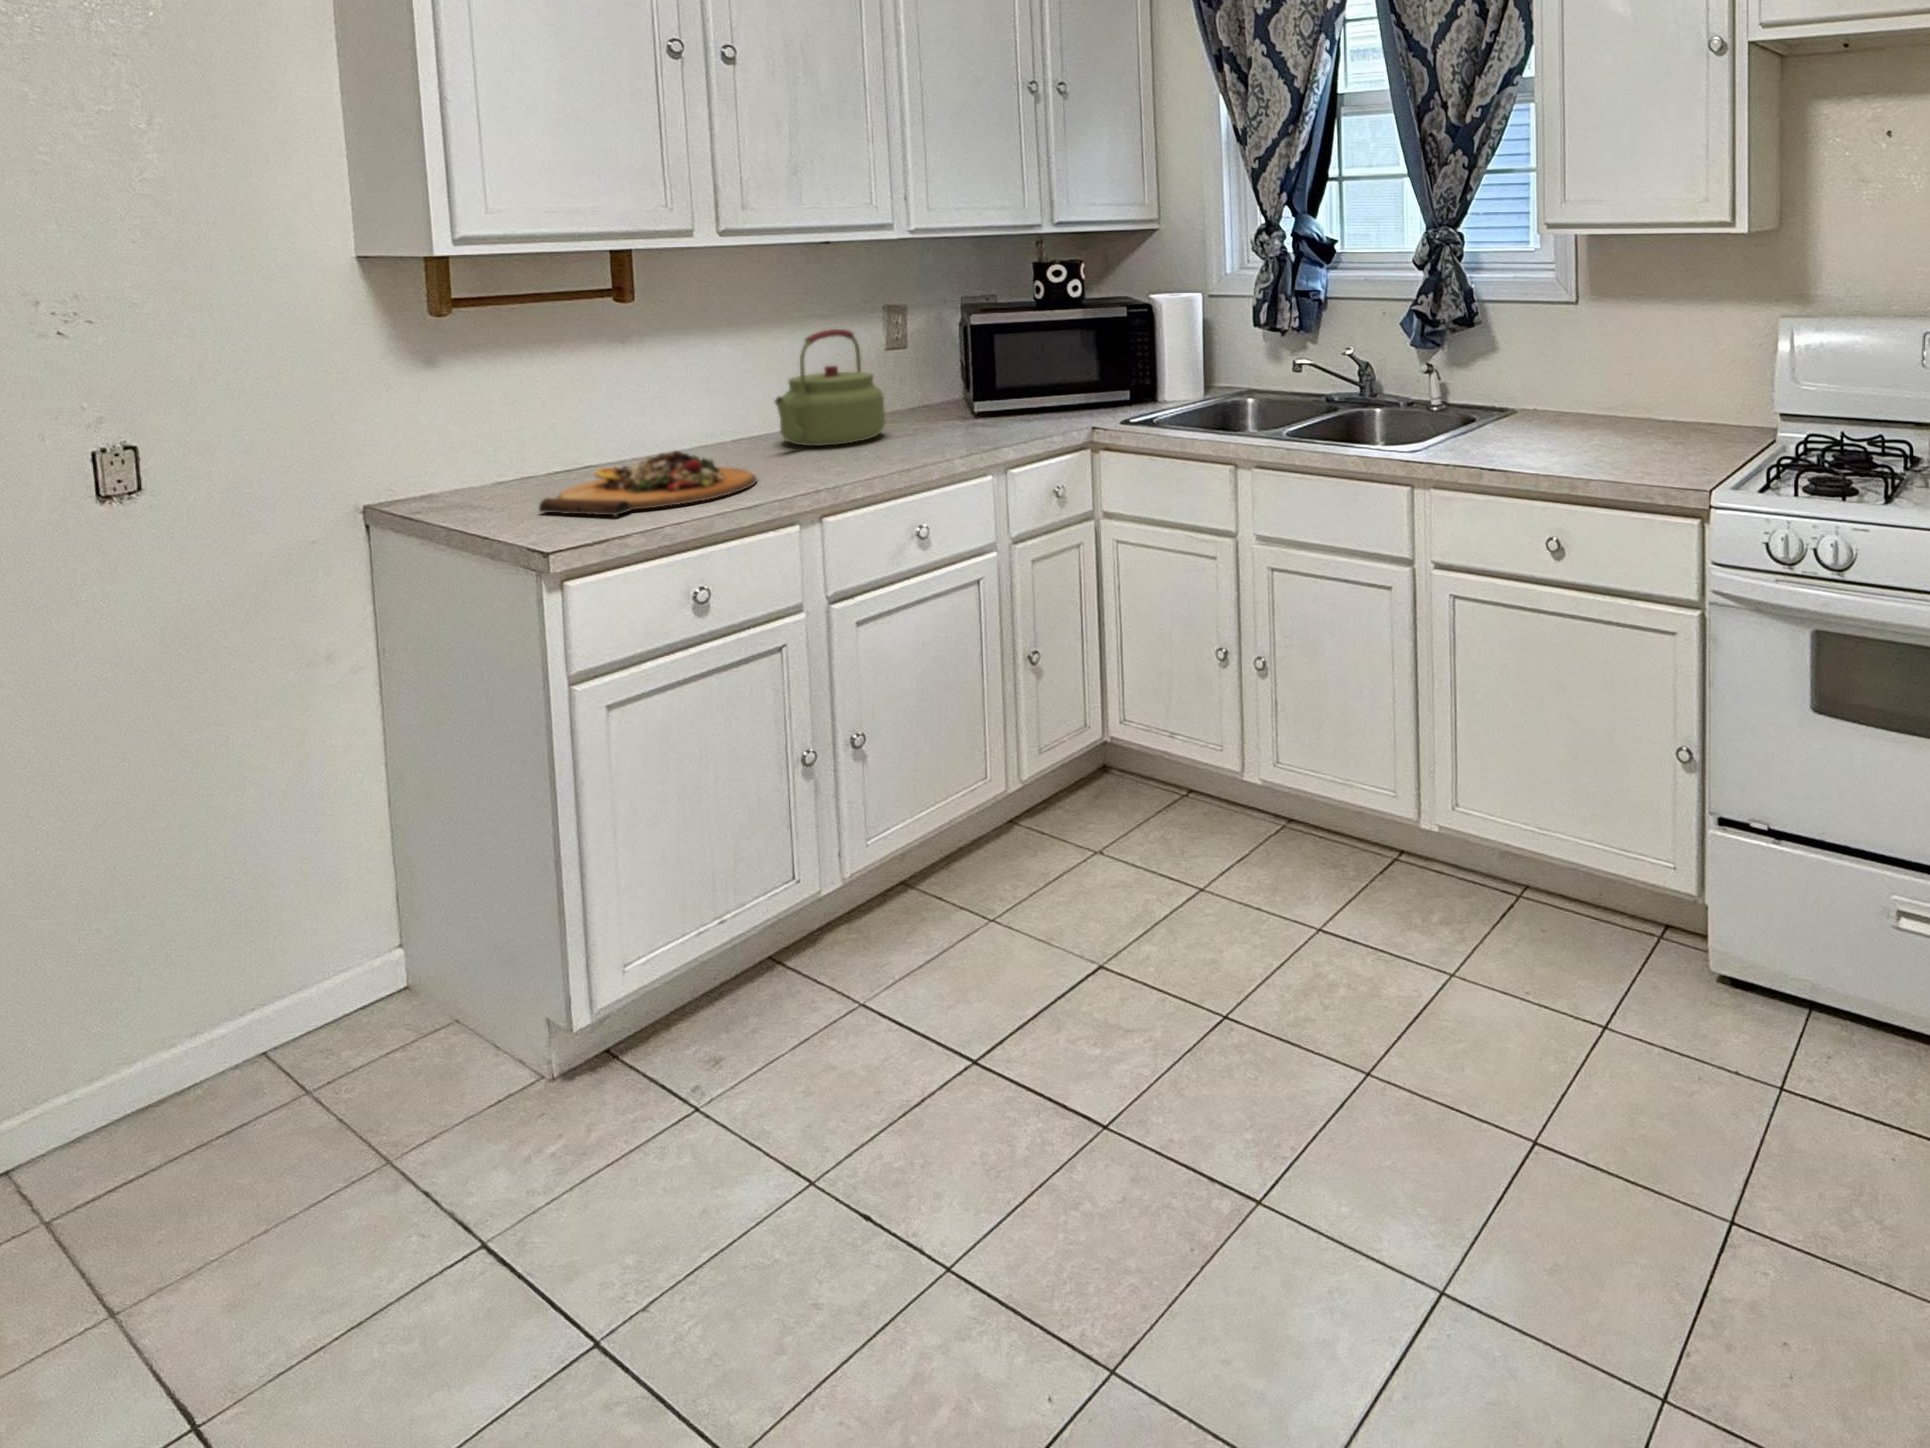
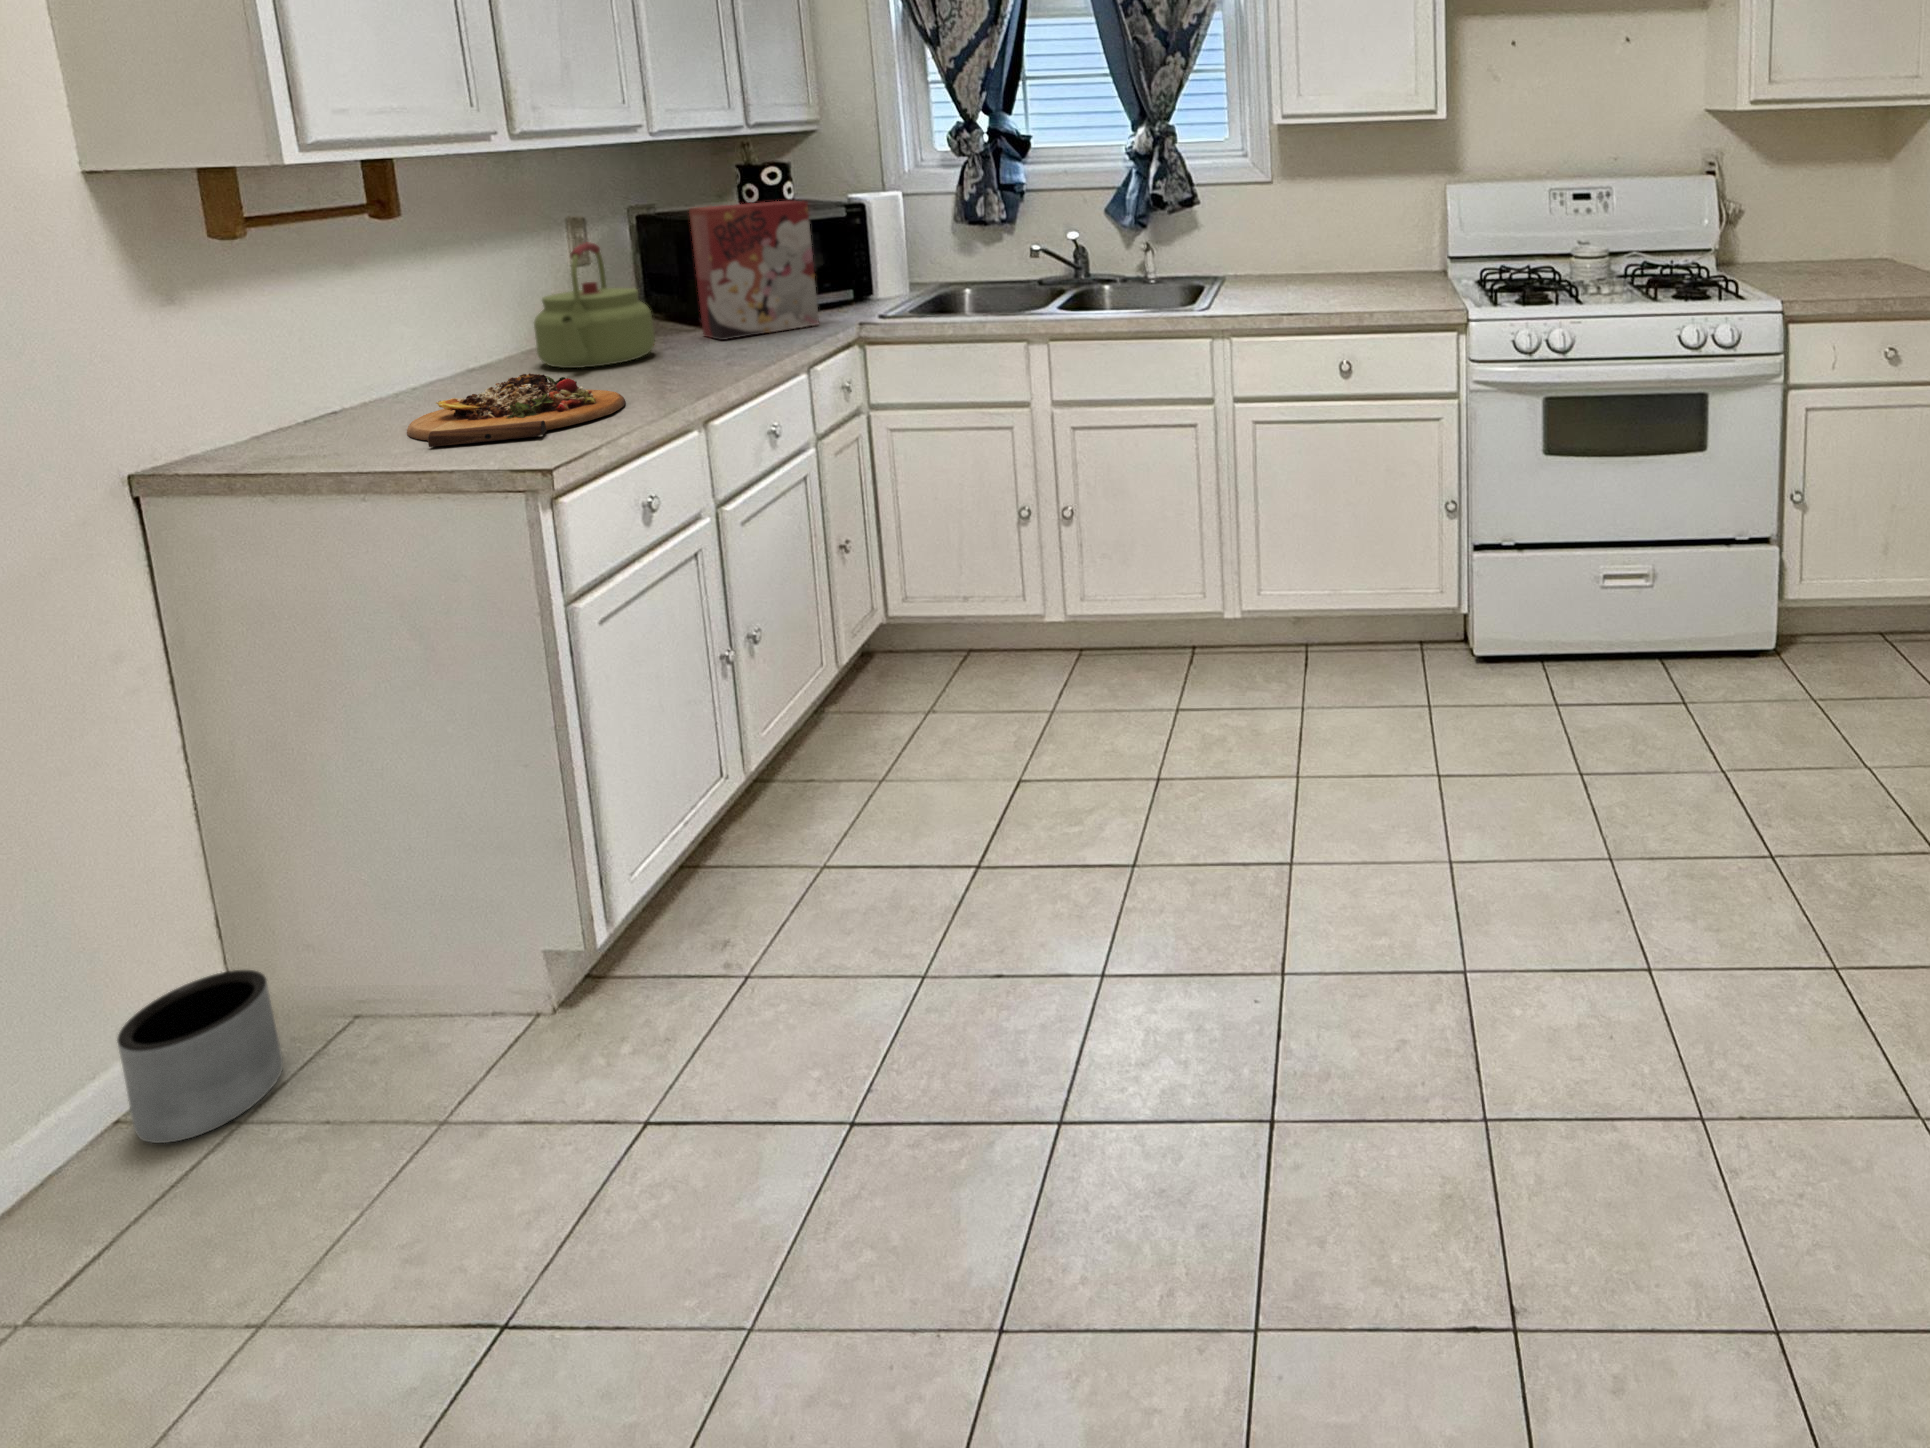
cereal box: none [949,298,1056,431] -> present [689,201,819,340]
planter: none [233,950,370,1098] -> present [117,970,283,1143]

